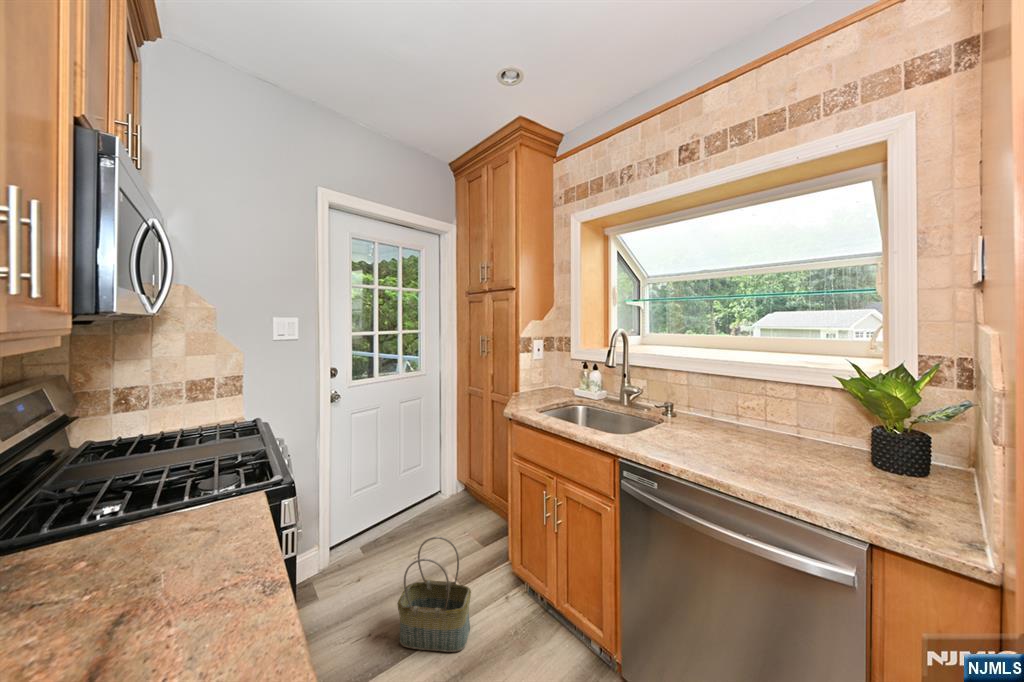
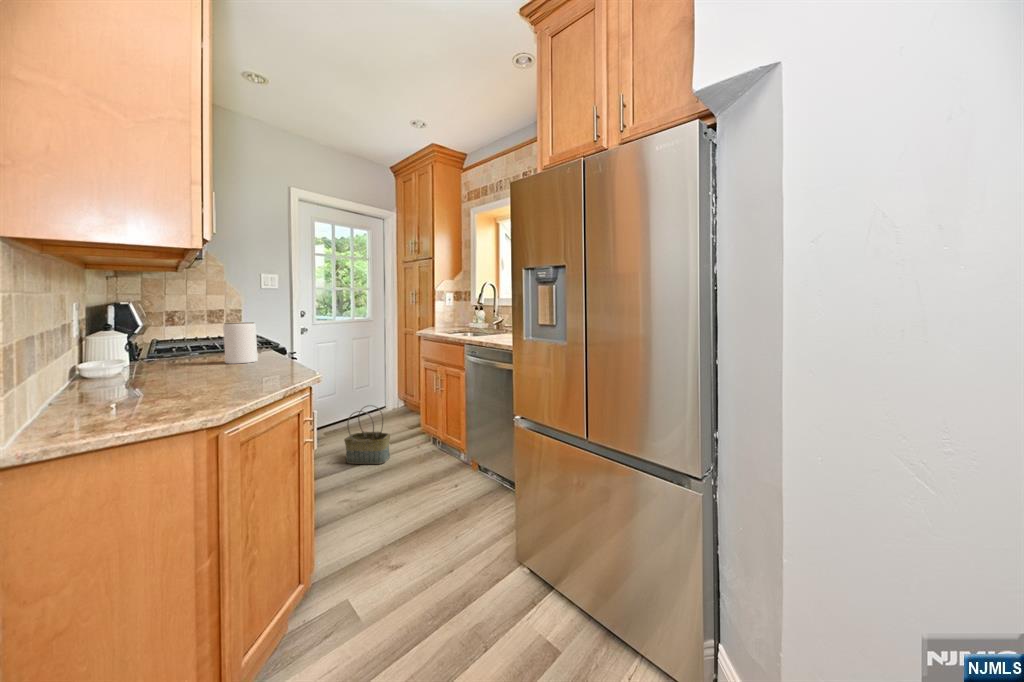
jar: none [141,493,233,635] -> present [223,322,258,364]

